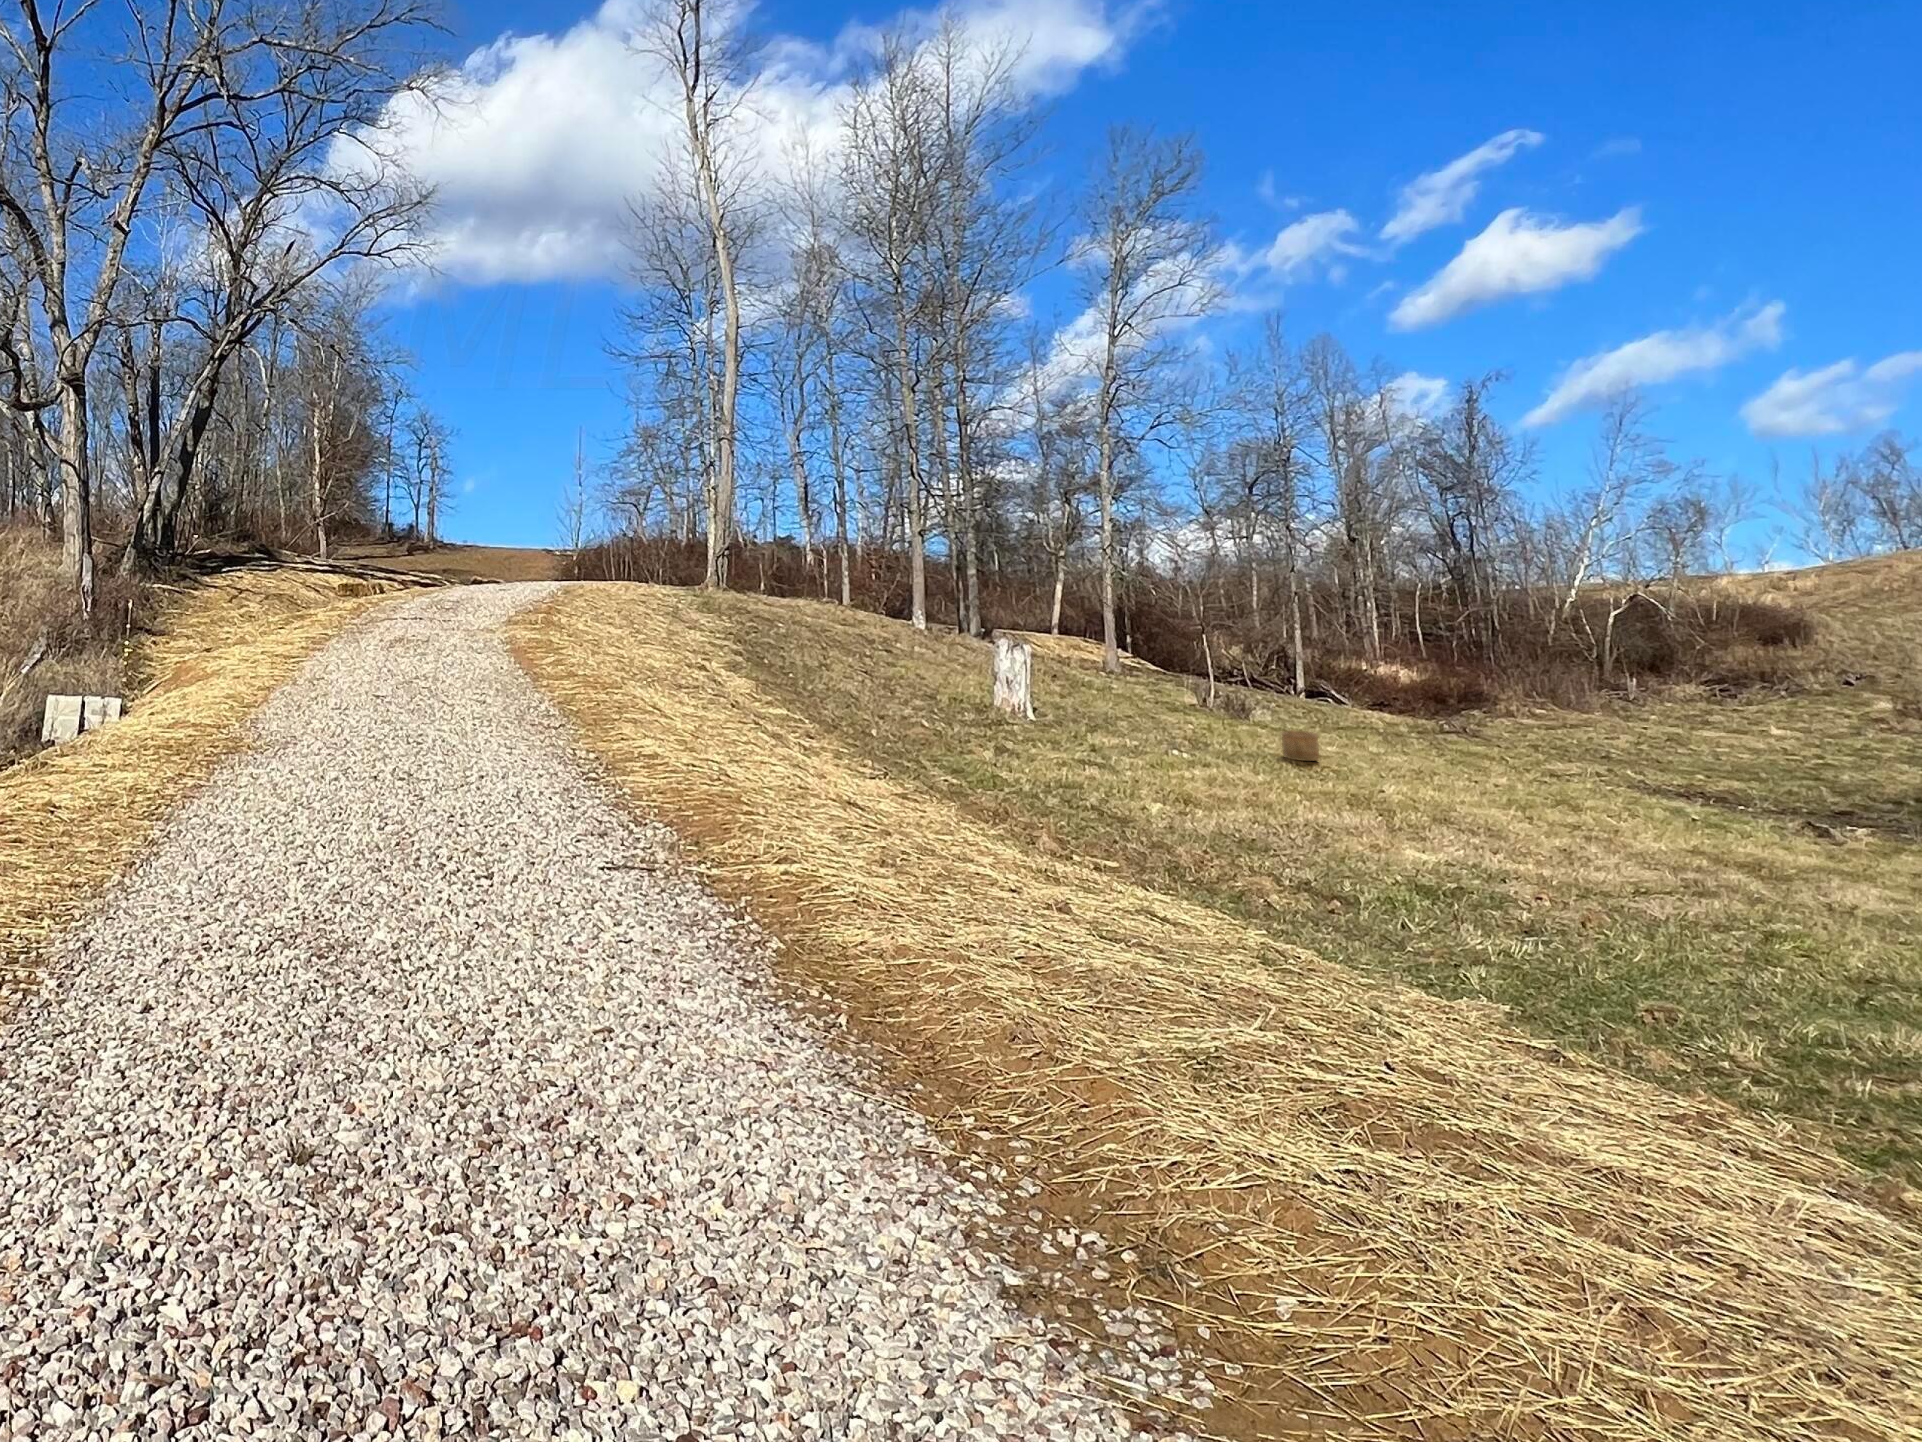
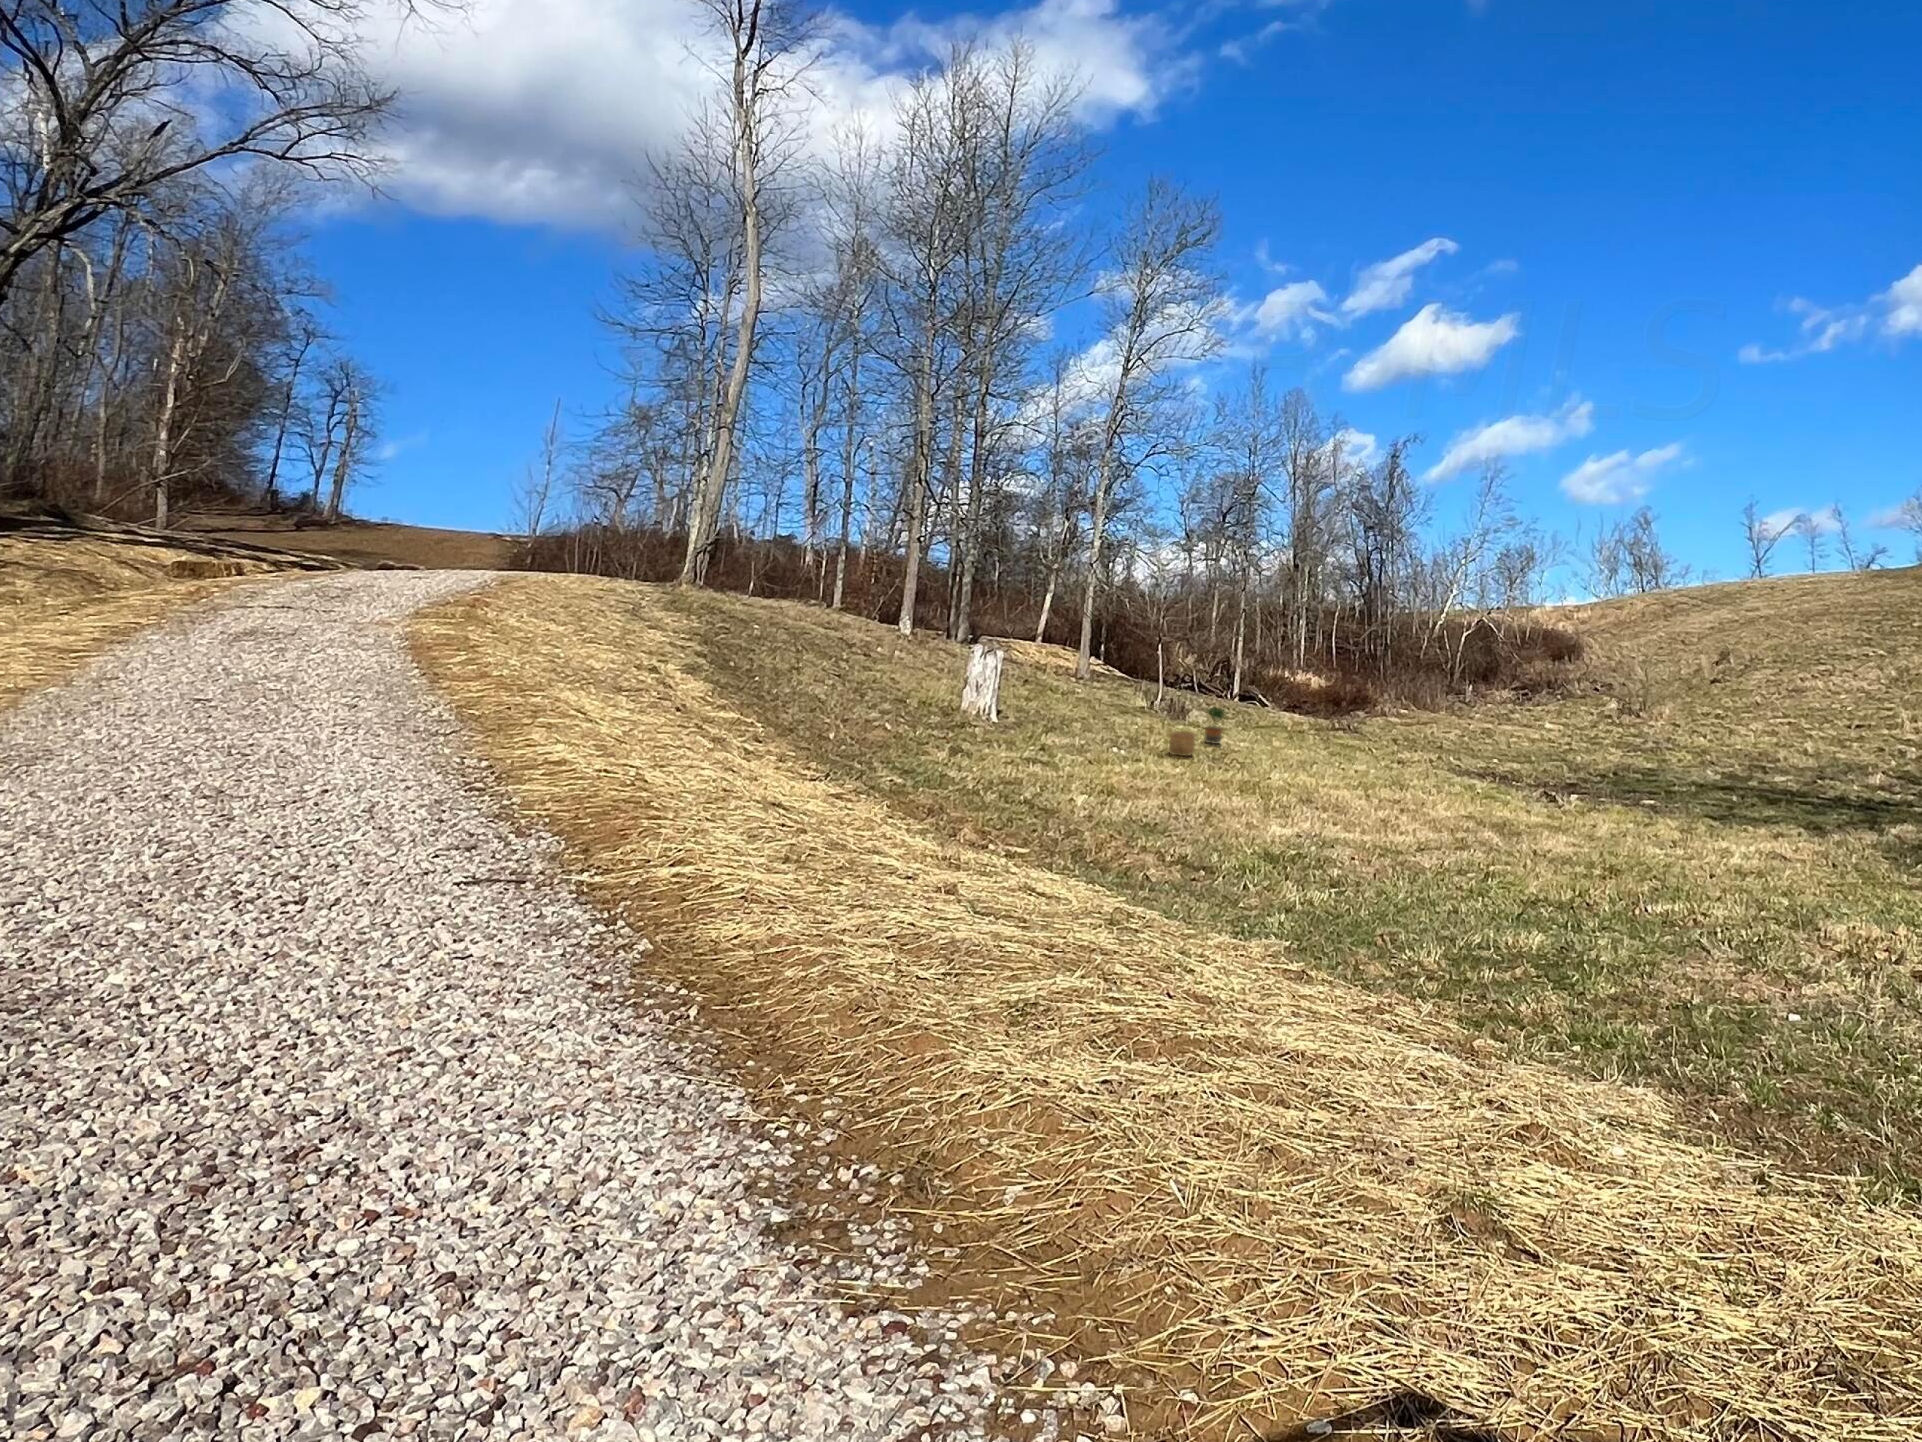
potted tree: none [1322,700,1356,747] -> present [1205,707,1228,744]

